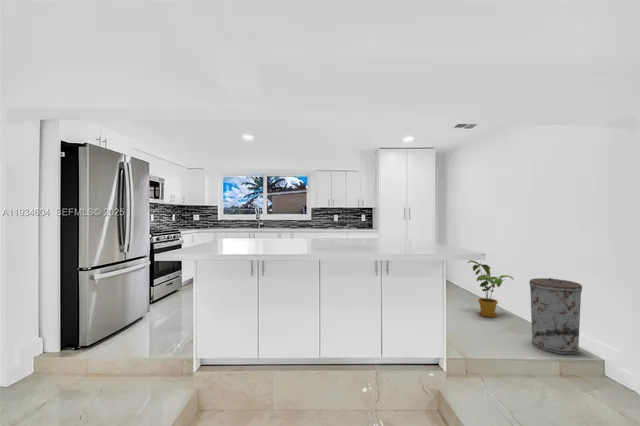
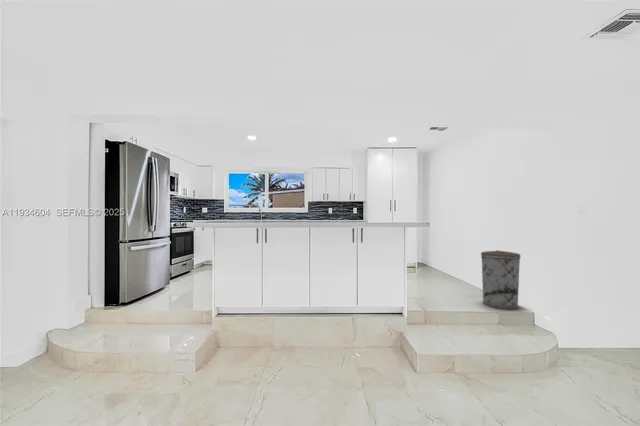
house plant: present [468,260,513,317] -> none [438,241,476,288]

